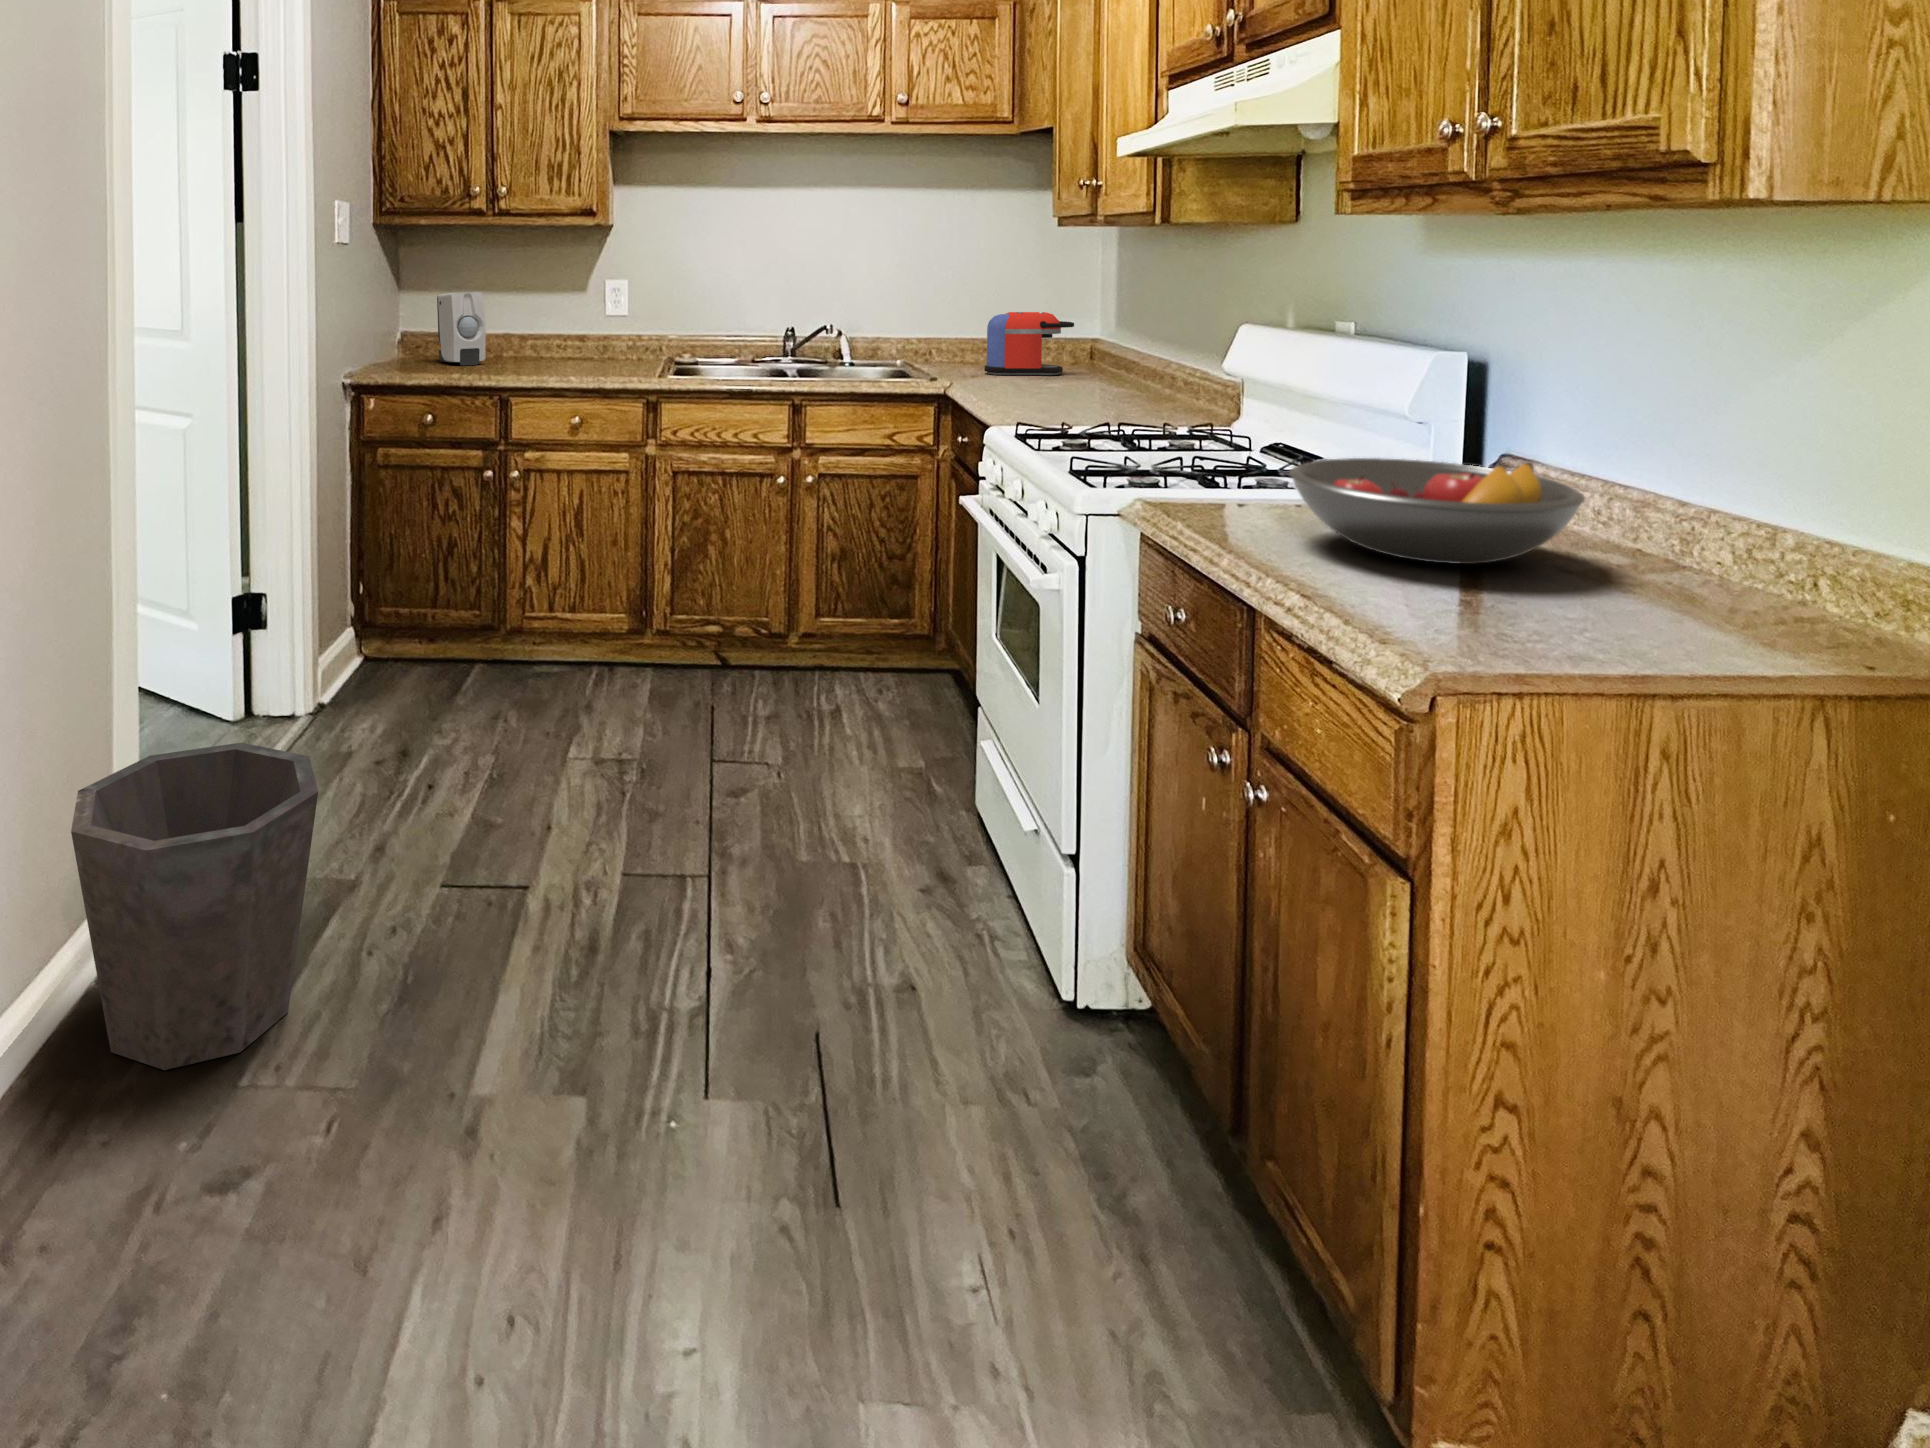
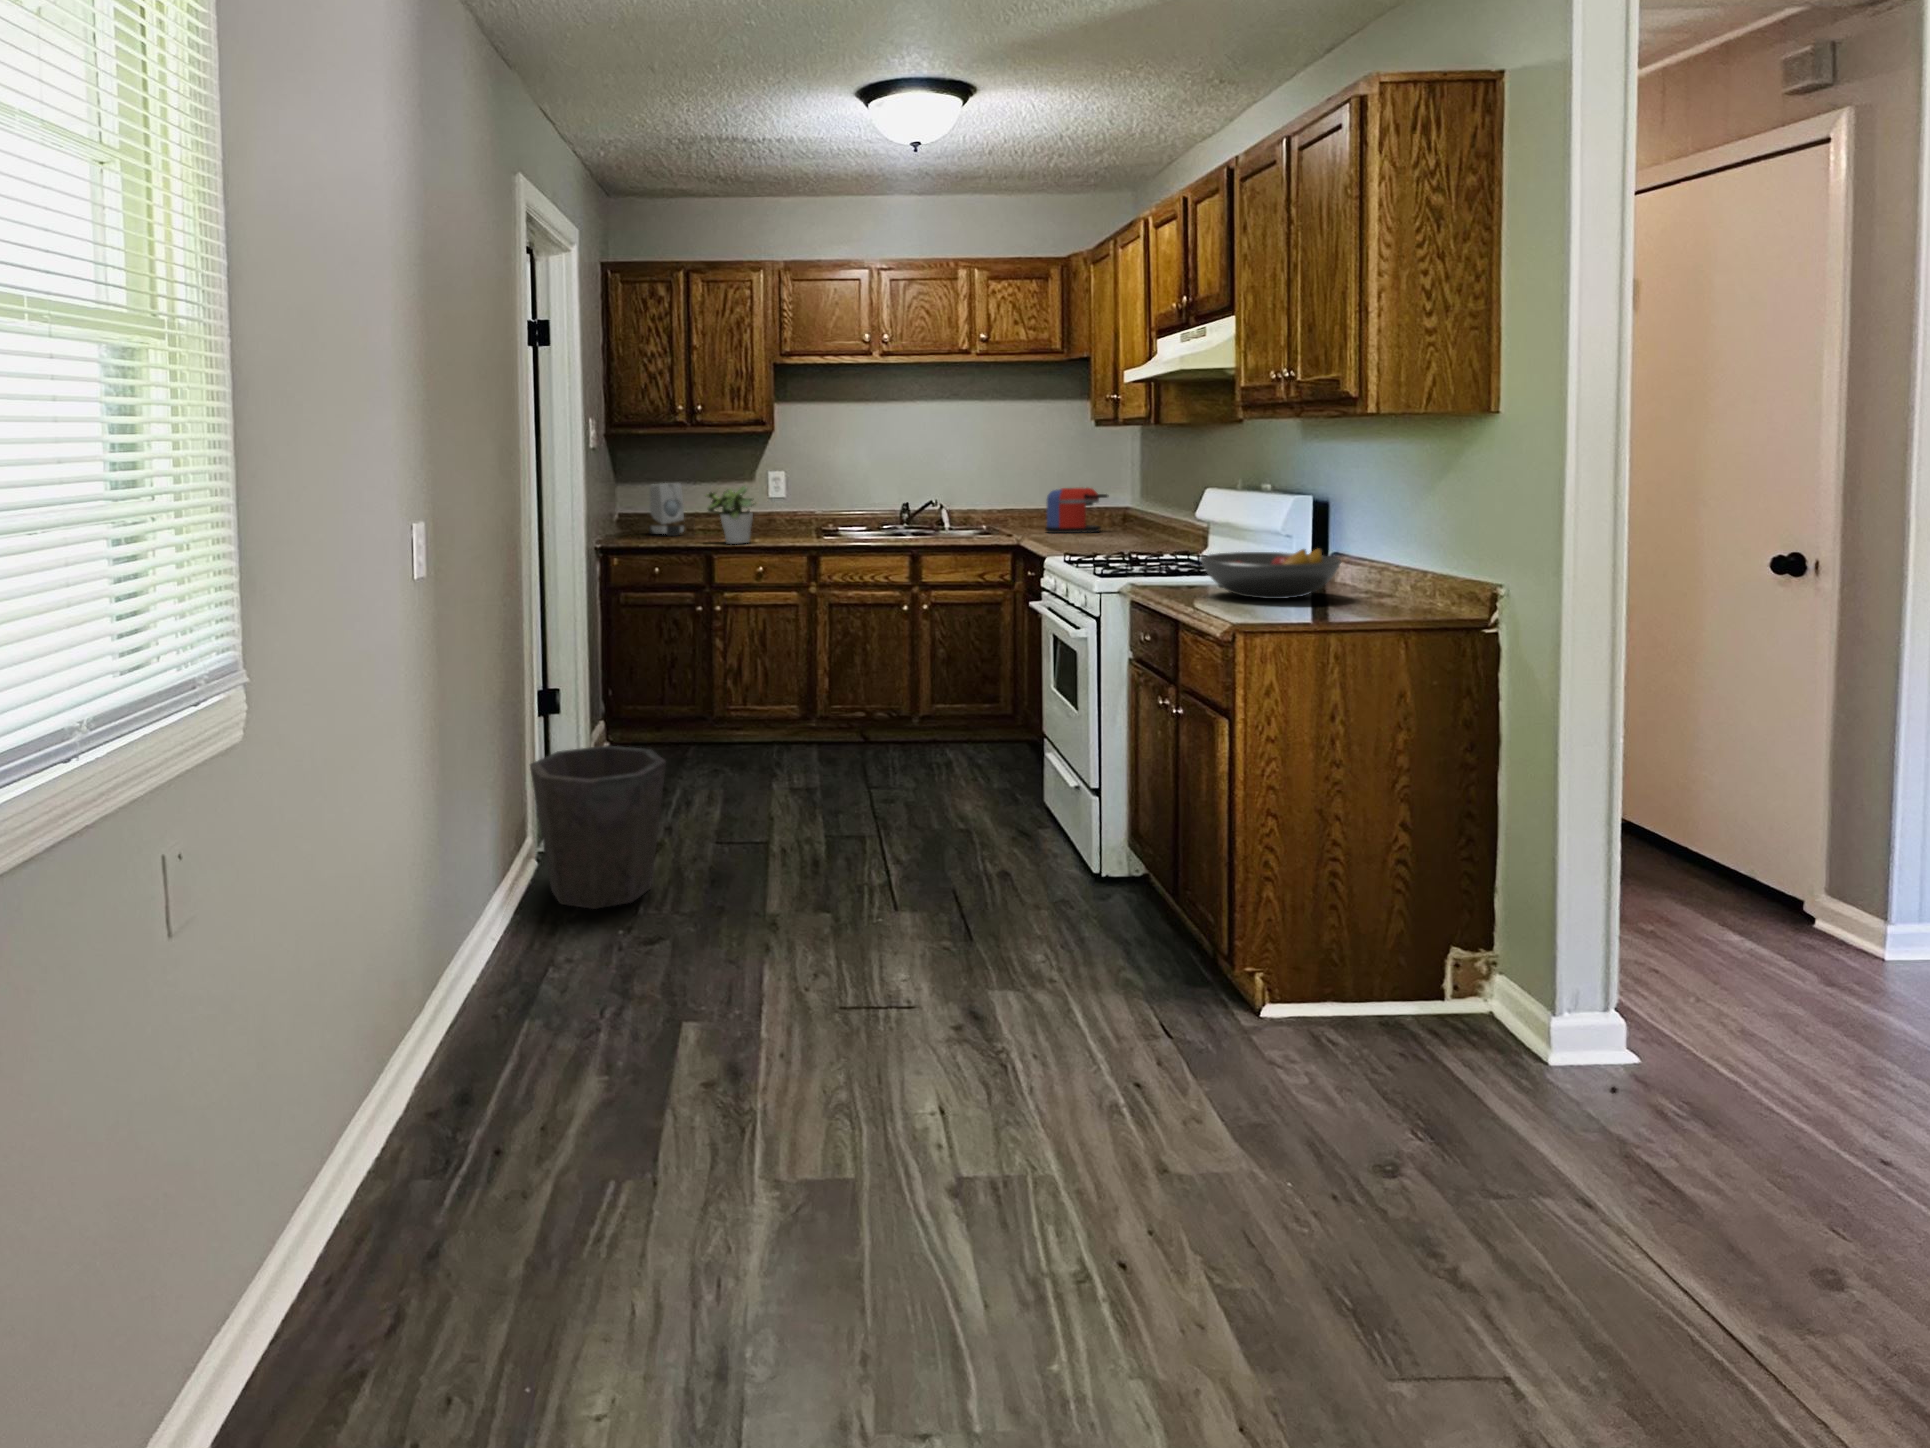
potted plant: none [500,300,573,383] -> present [706,486,755,544]

